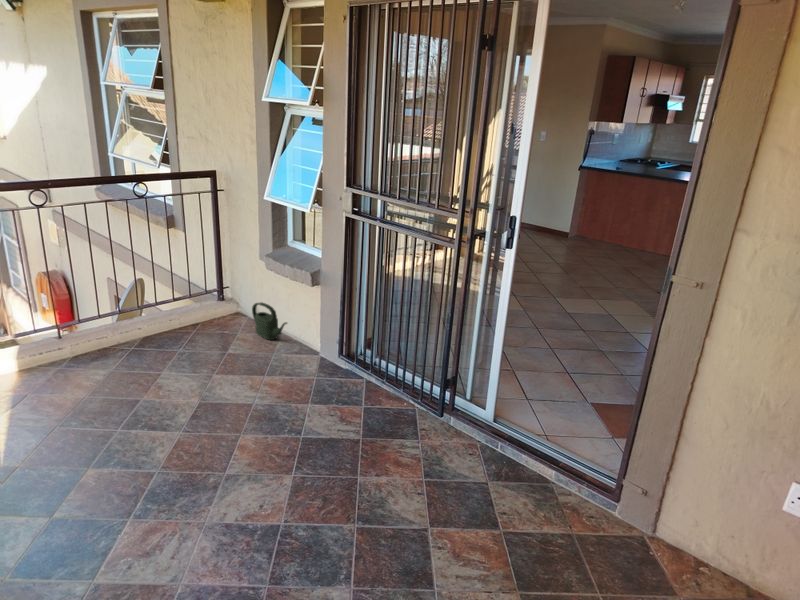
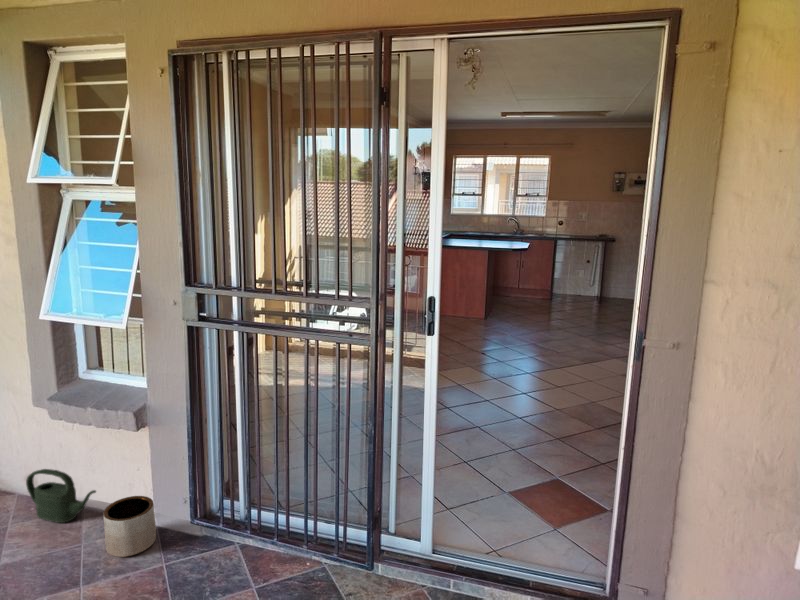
planter: none [286,331,317,368] -> present [103,496,156,557]

